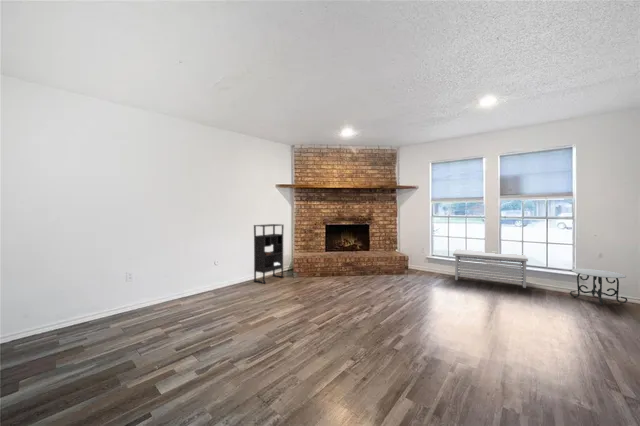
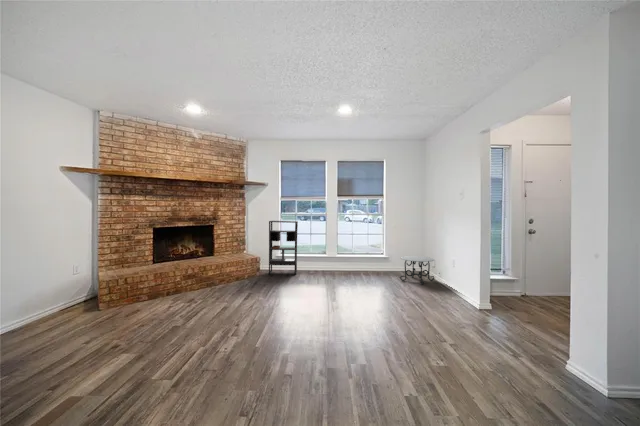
bookshelf: present [254,224,284,283] -> present [268,221,298,275]
storage bench: present [453,249,528,288] -> none [307,247,370,279]

